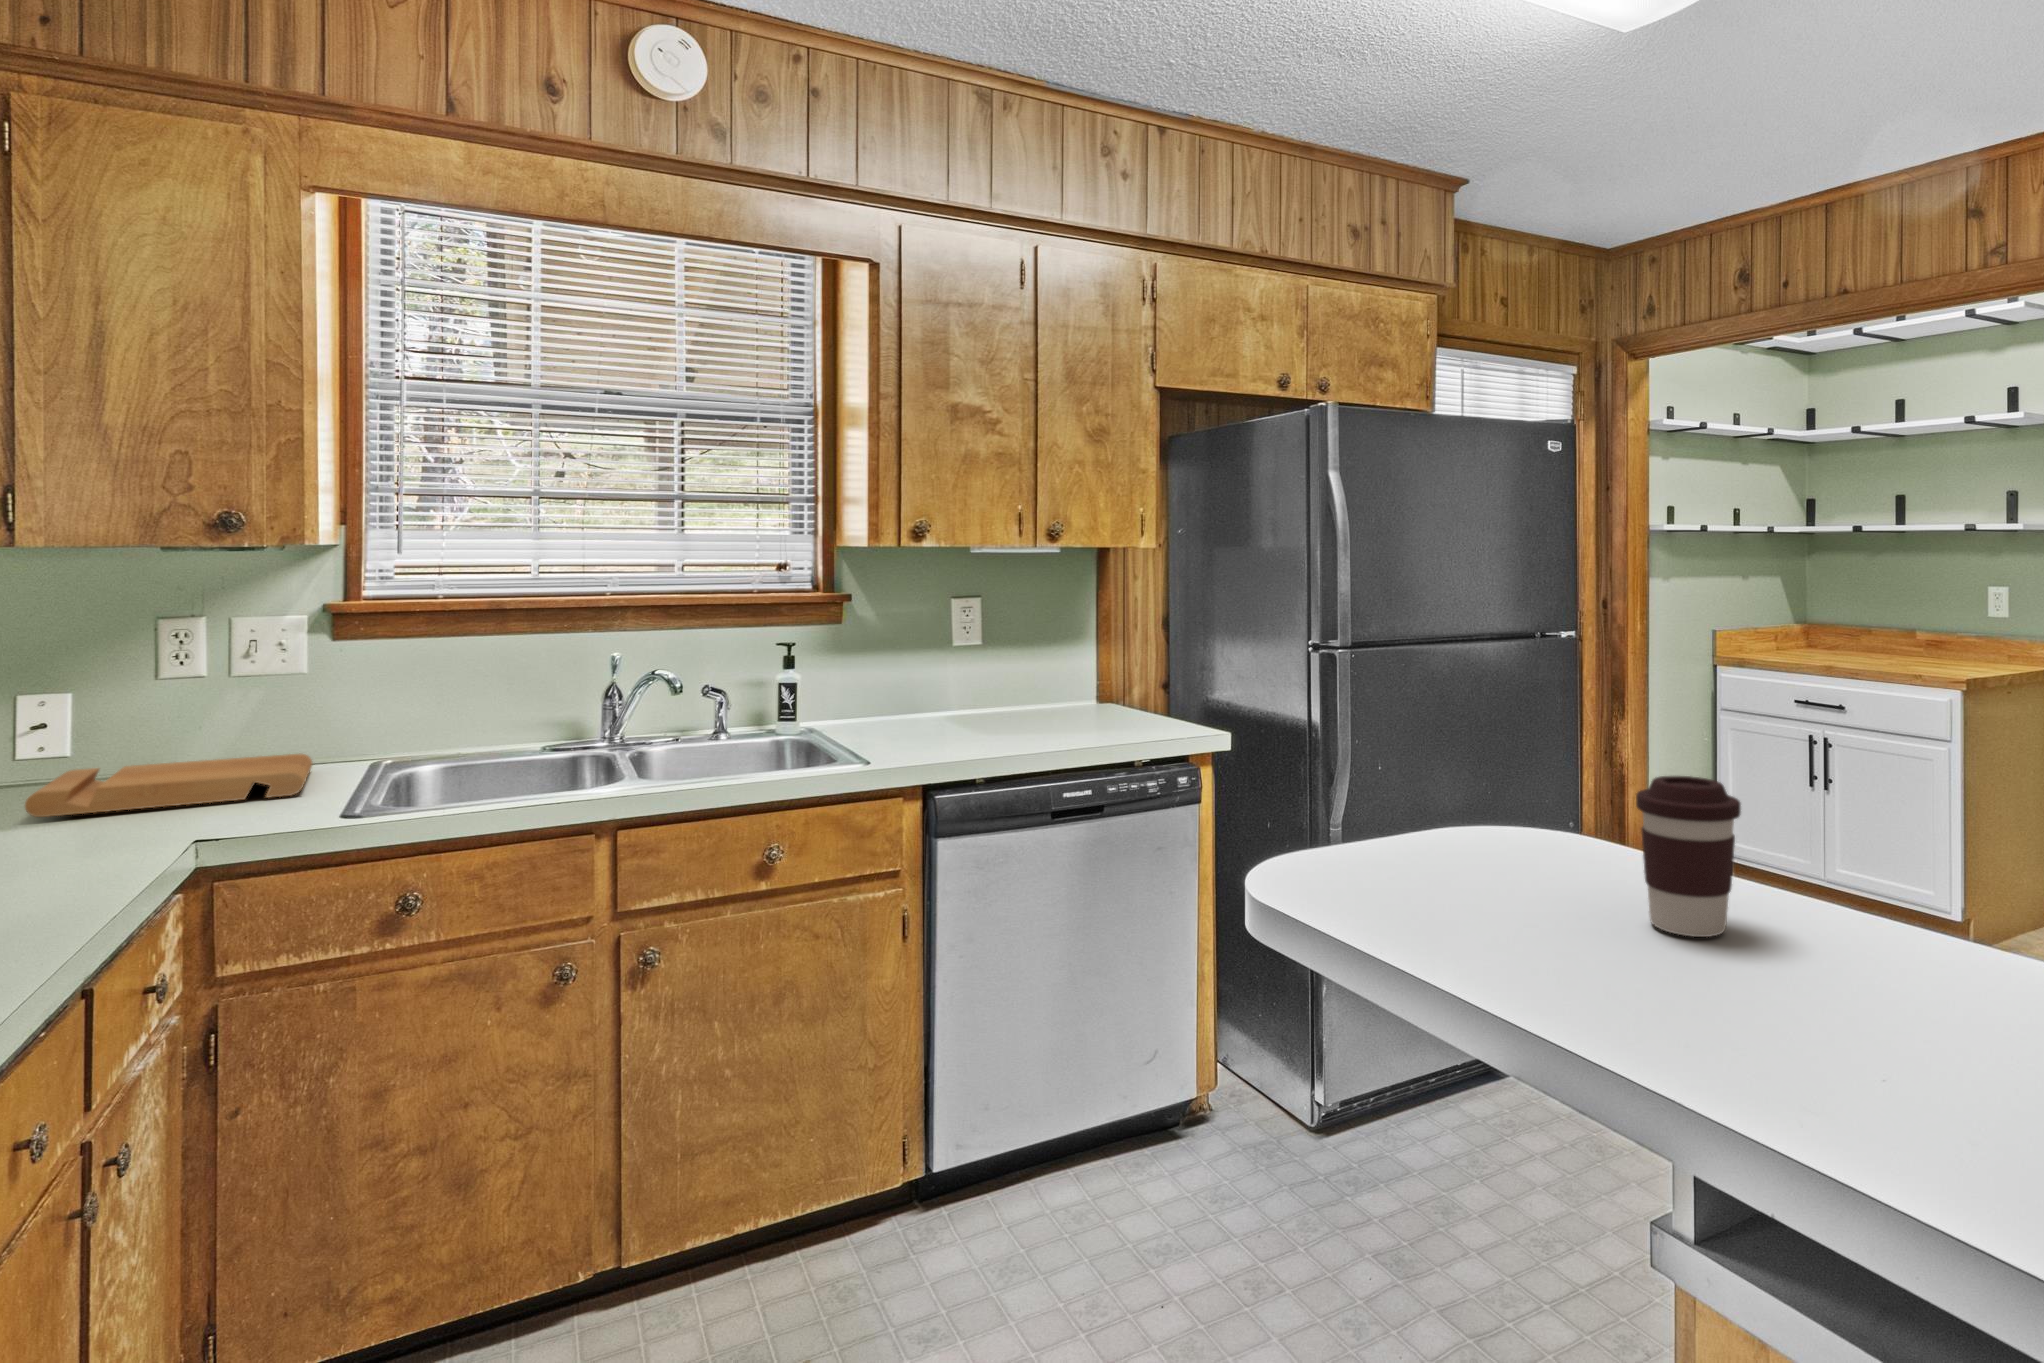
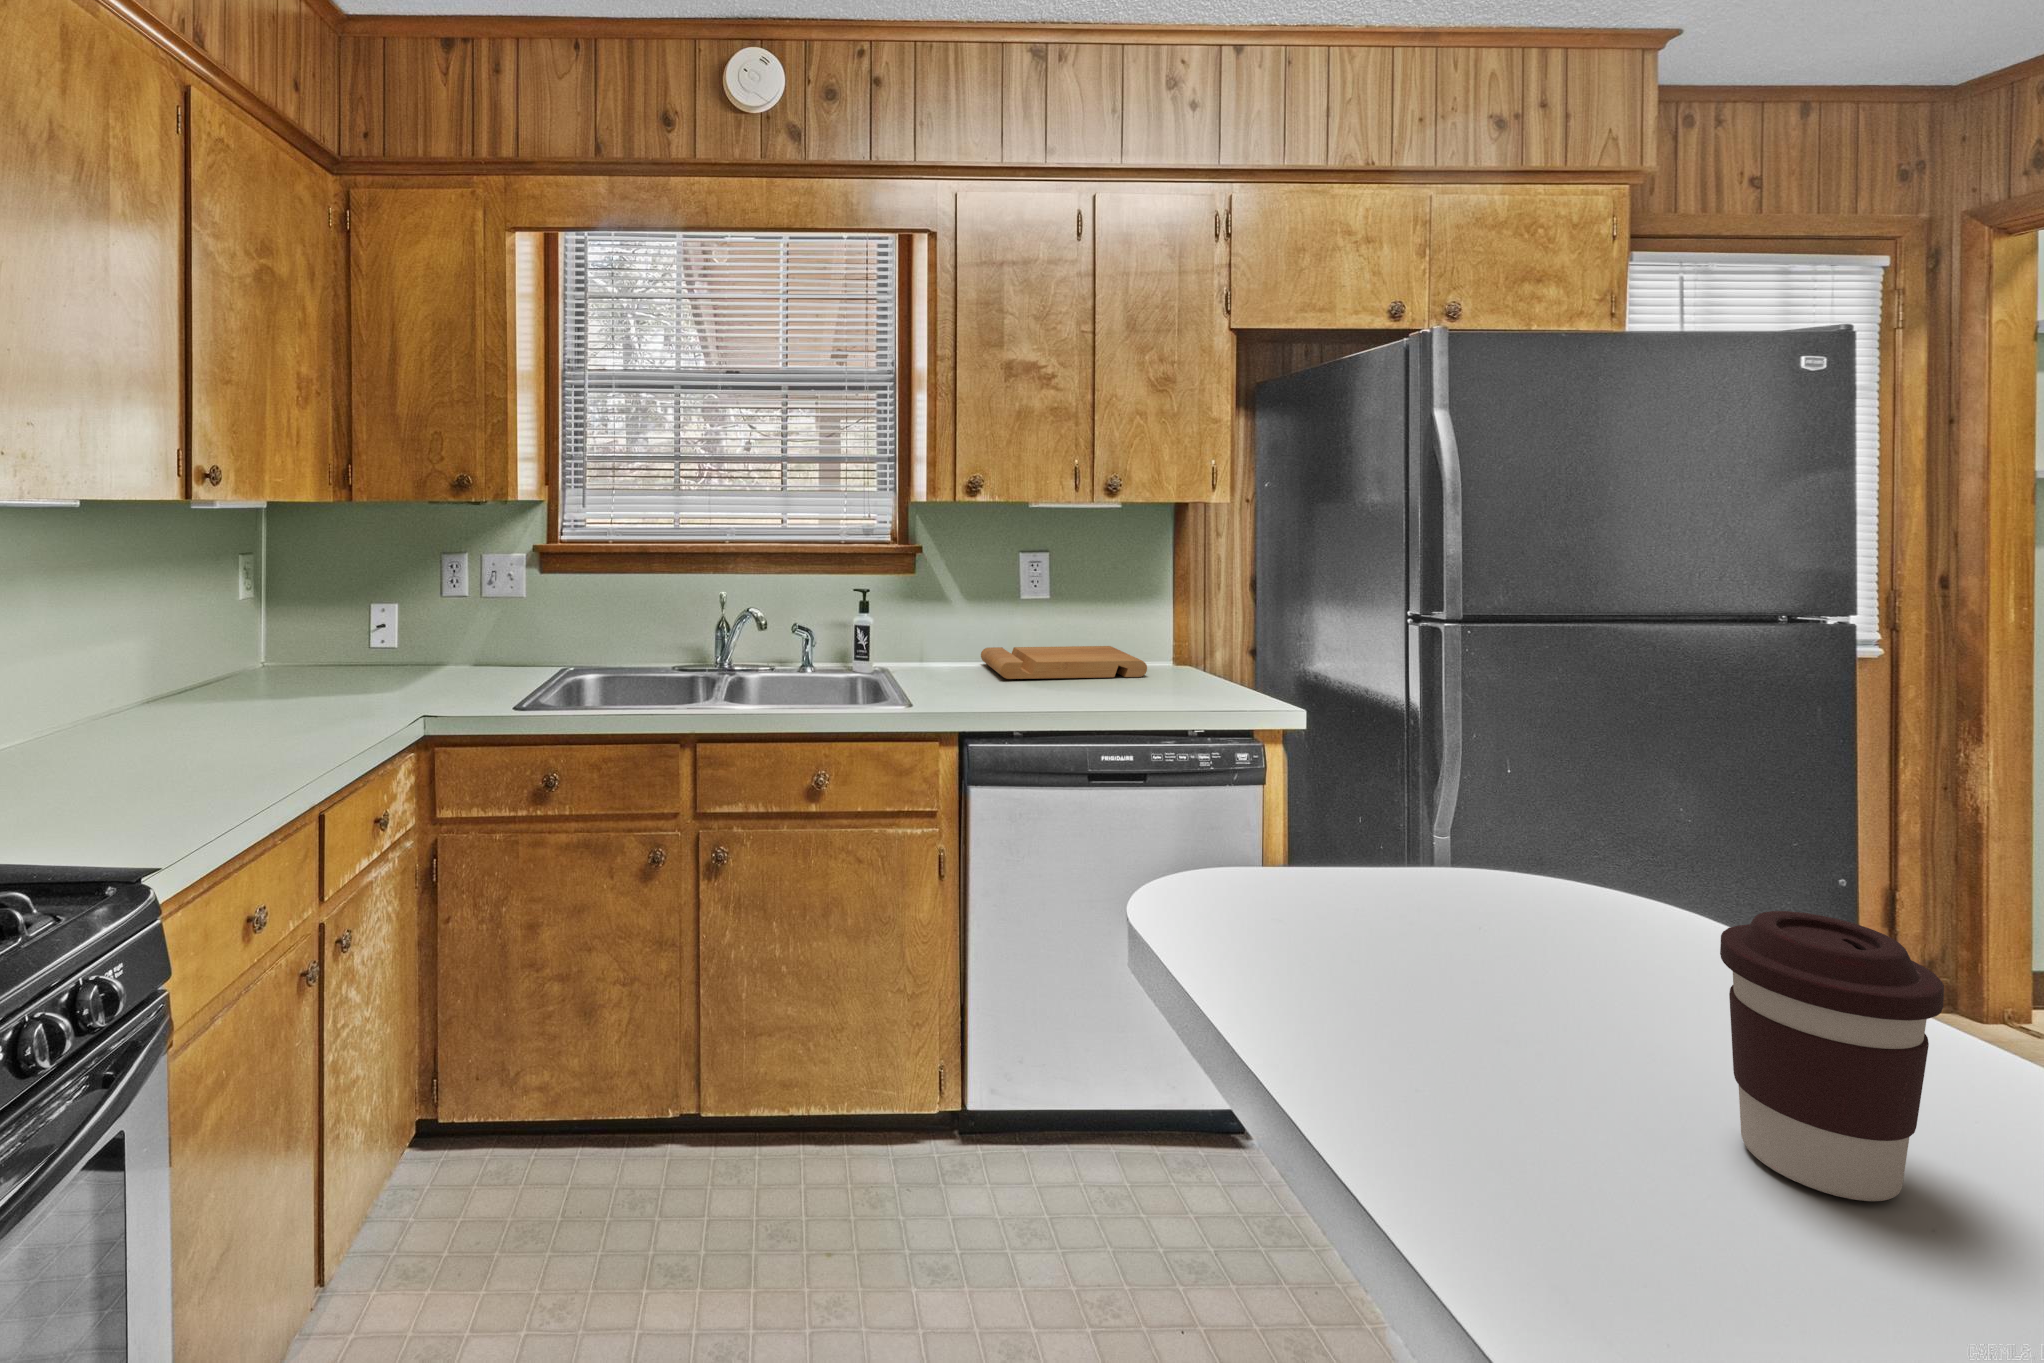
cutting board: present [25,754,312,817] -> present [981,646,1147,679]

